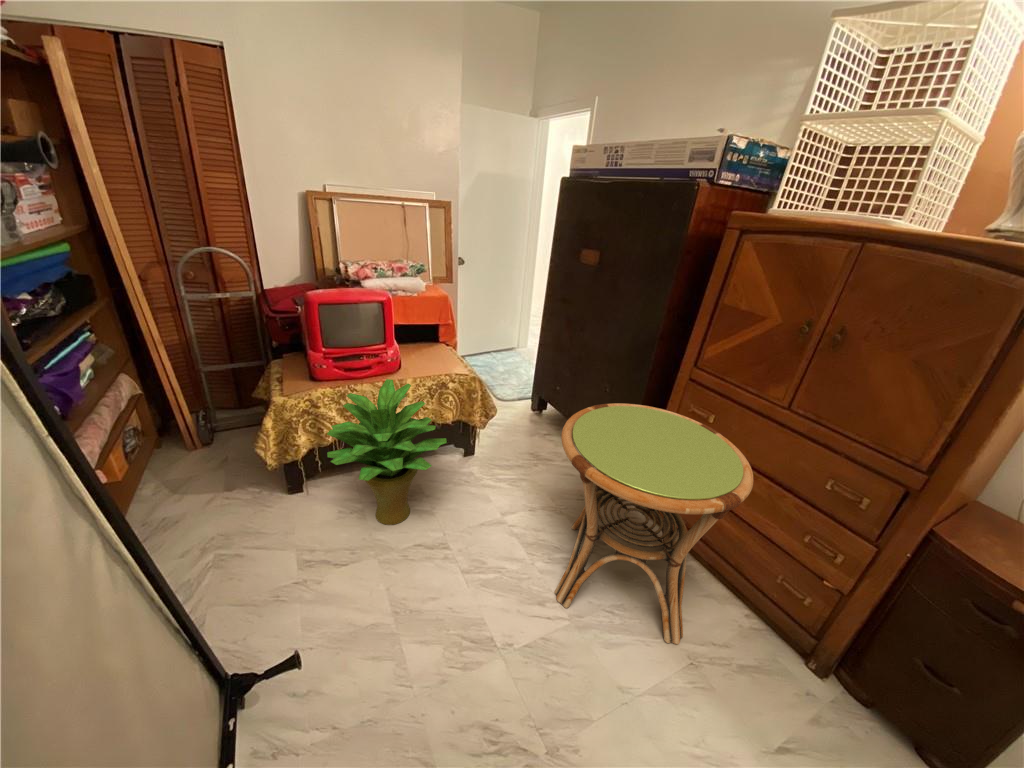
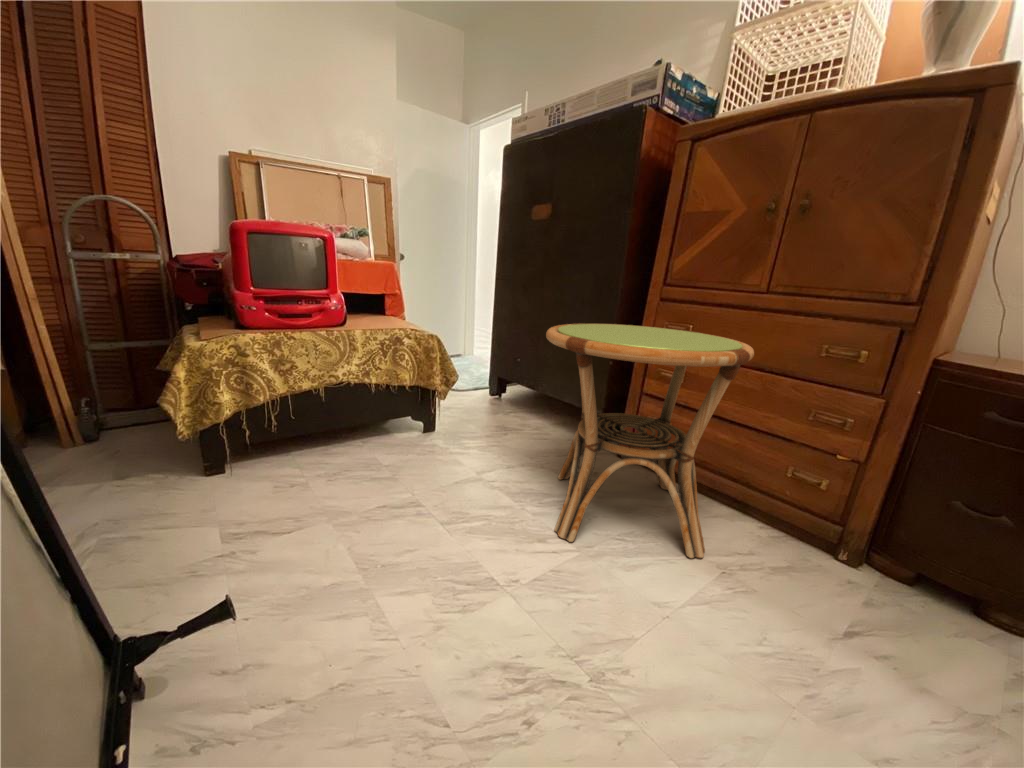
potted plant: present [327,379,447,525] -> none [259,315,410,493]

